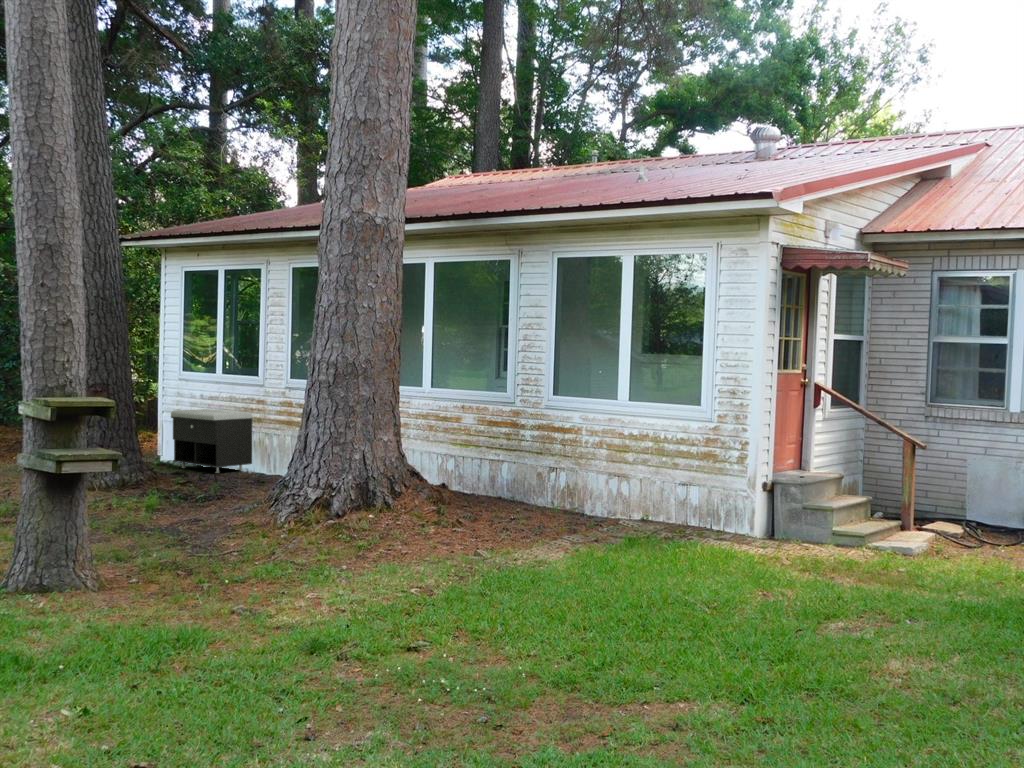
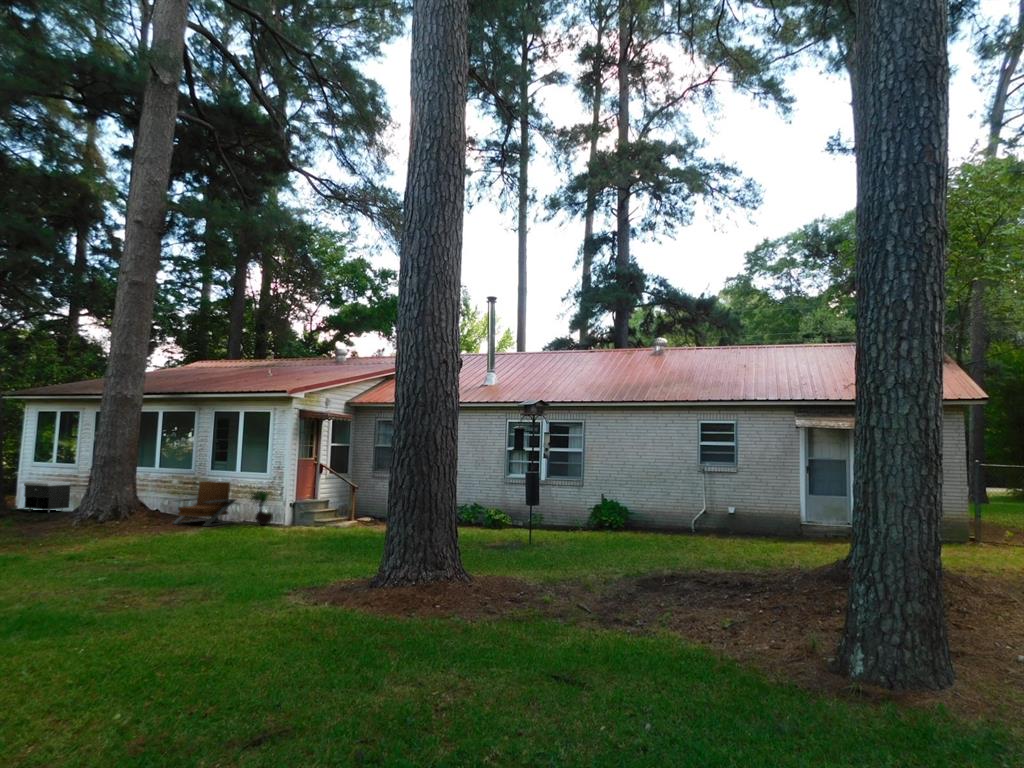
lounge chair: none [483,421,623,535] -> present [173,481,236,526]
potted tree: none [667,439,725,535] -> present [251,491,273,525]

